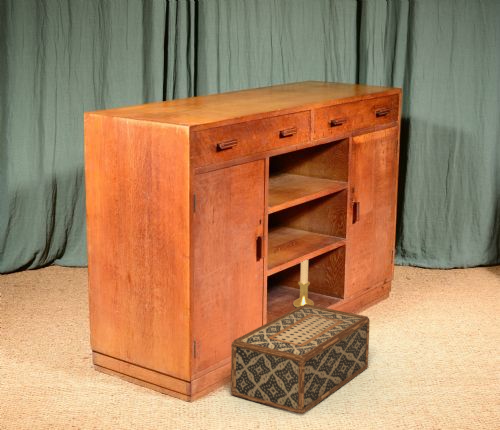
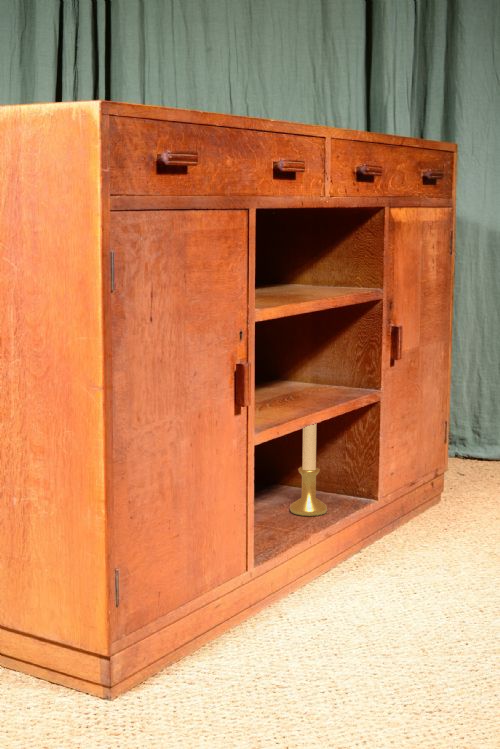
woven basket: present [231,304,370,414] -> none [193,501,453,718]

